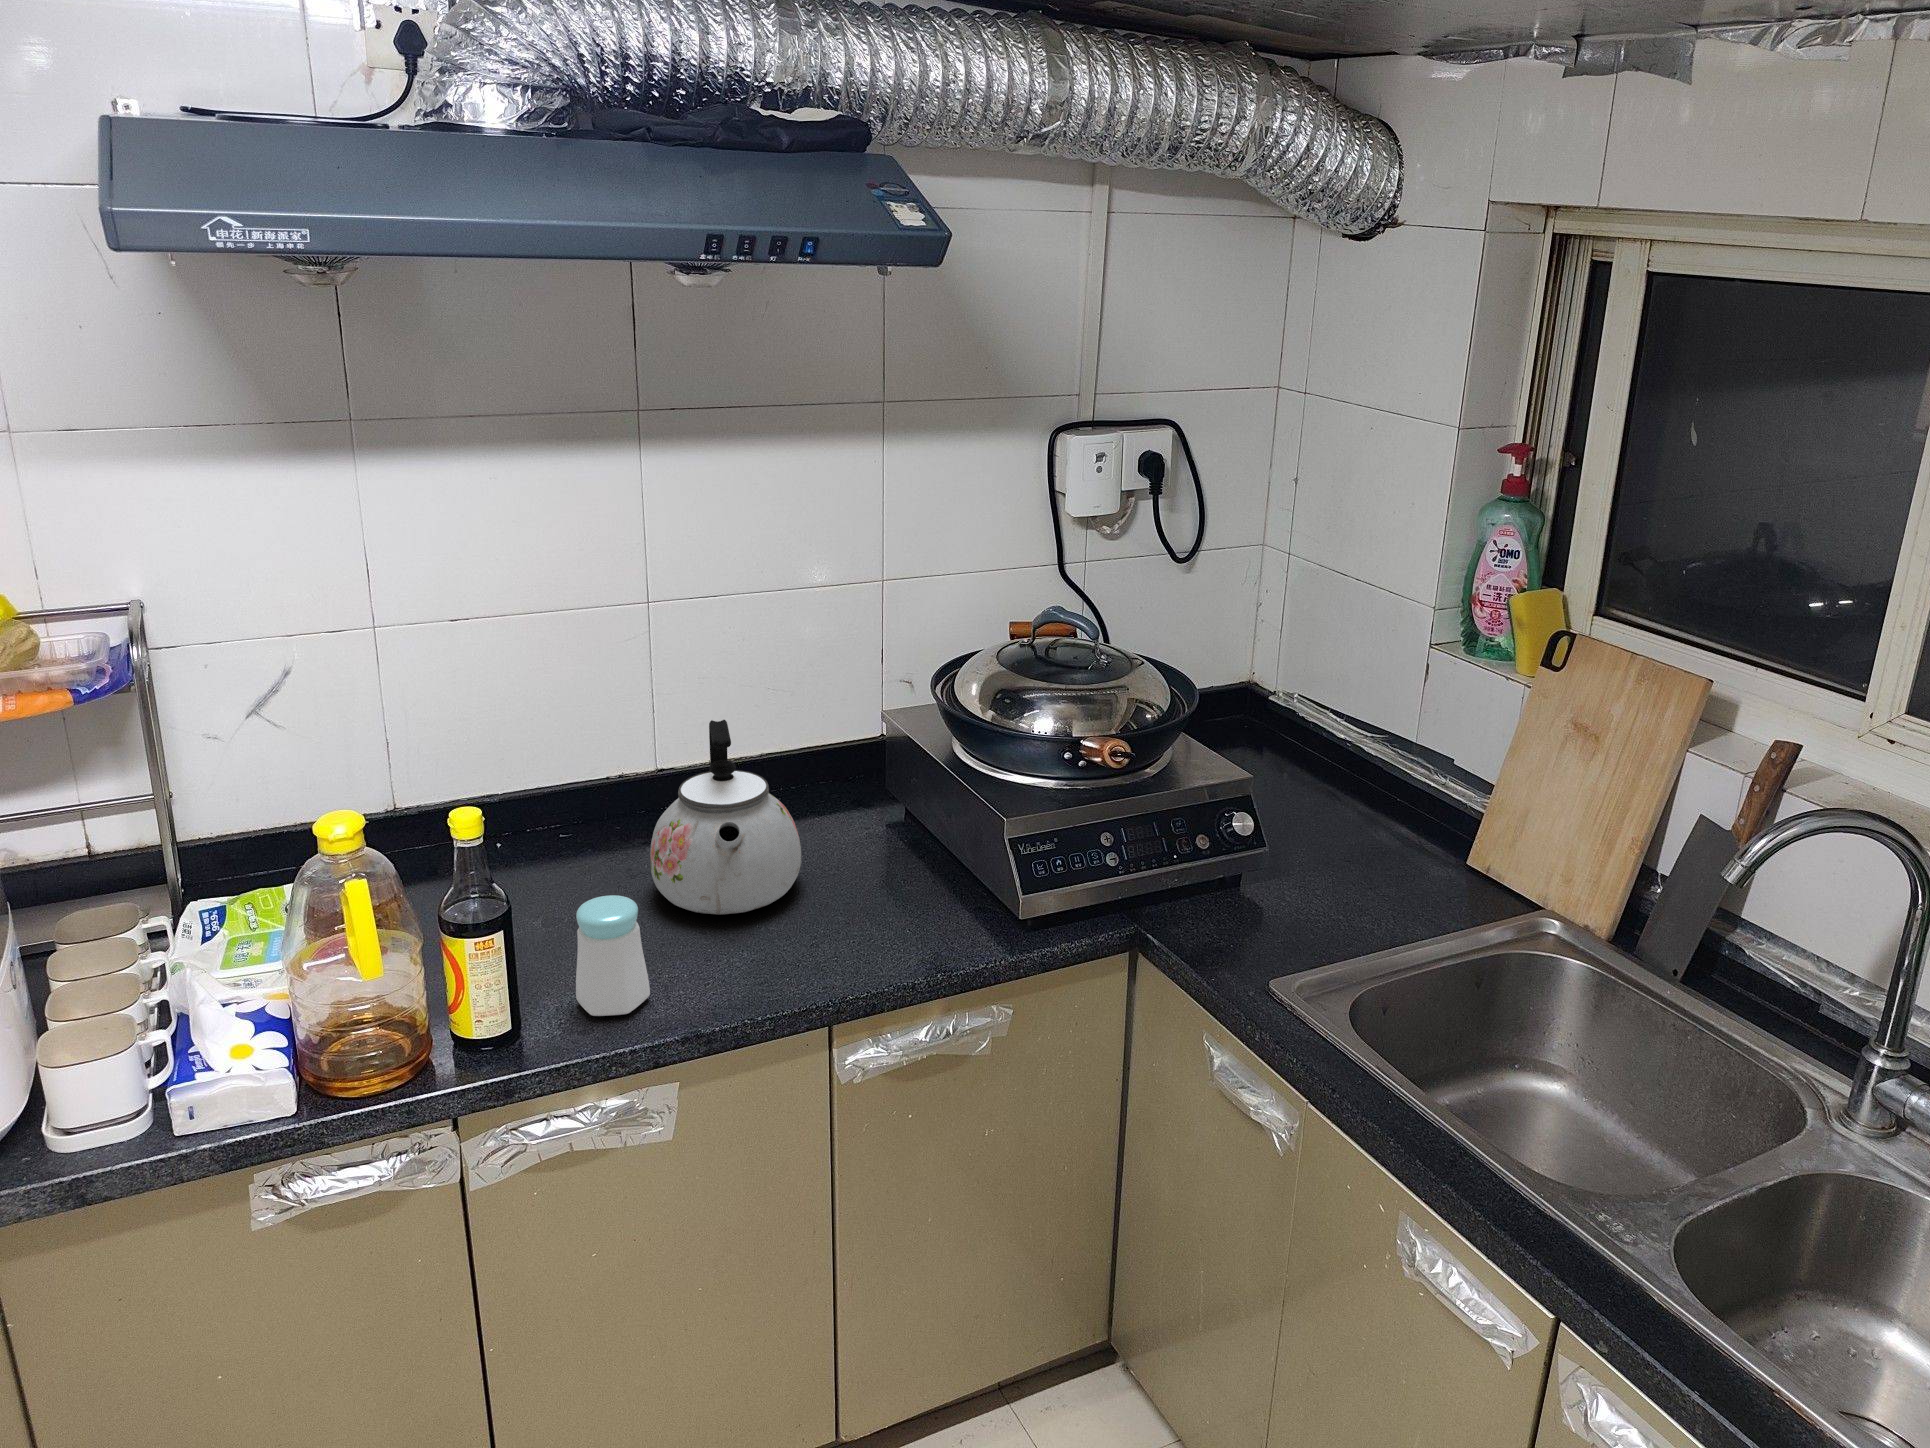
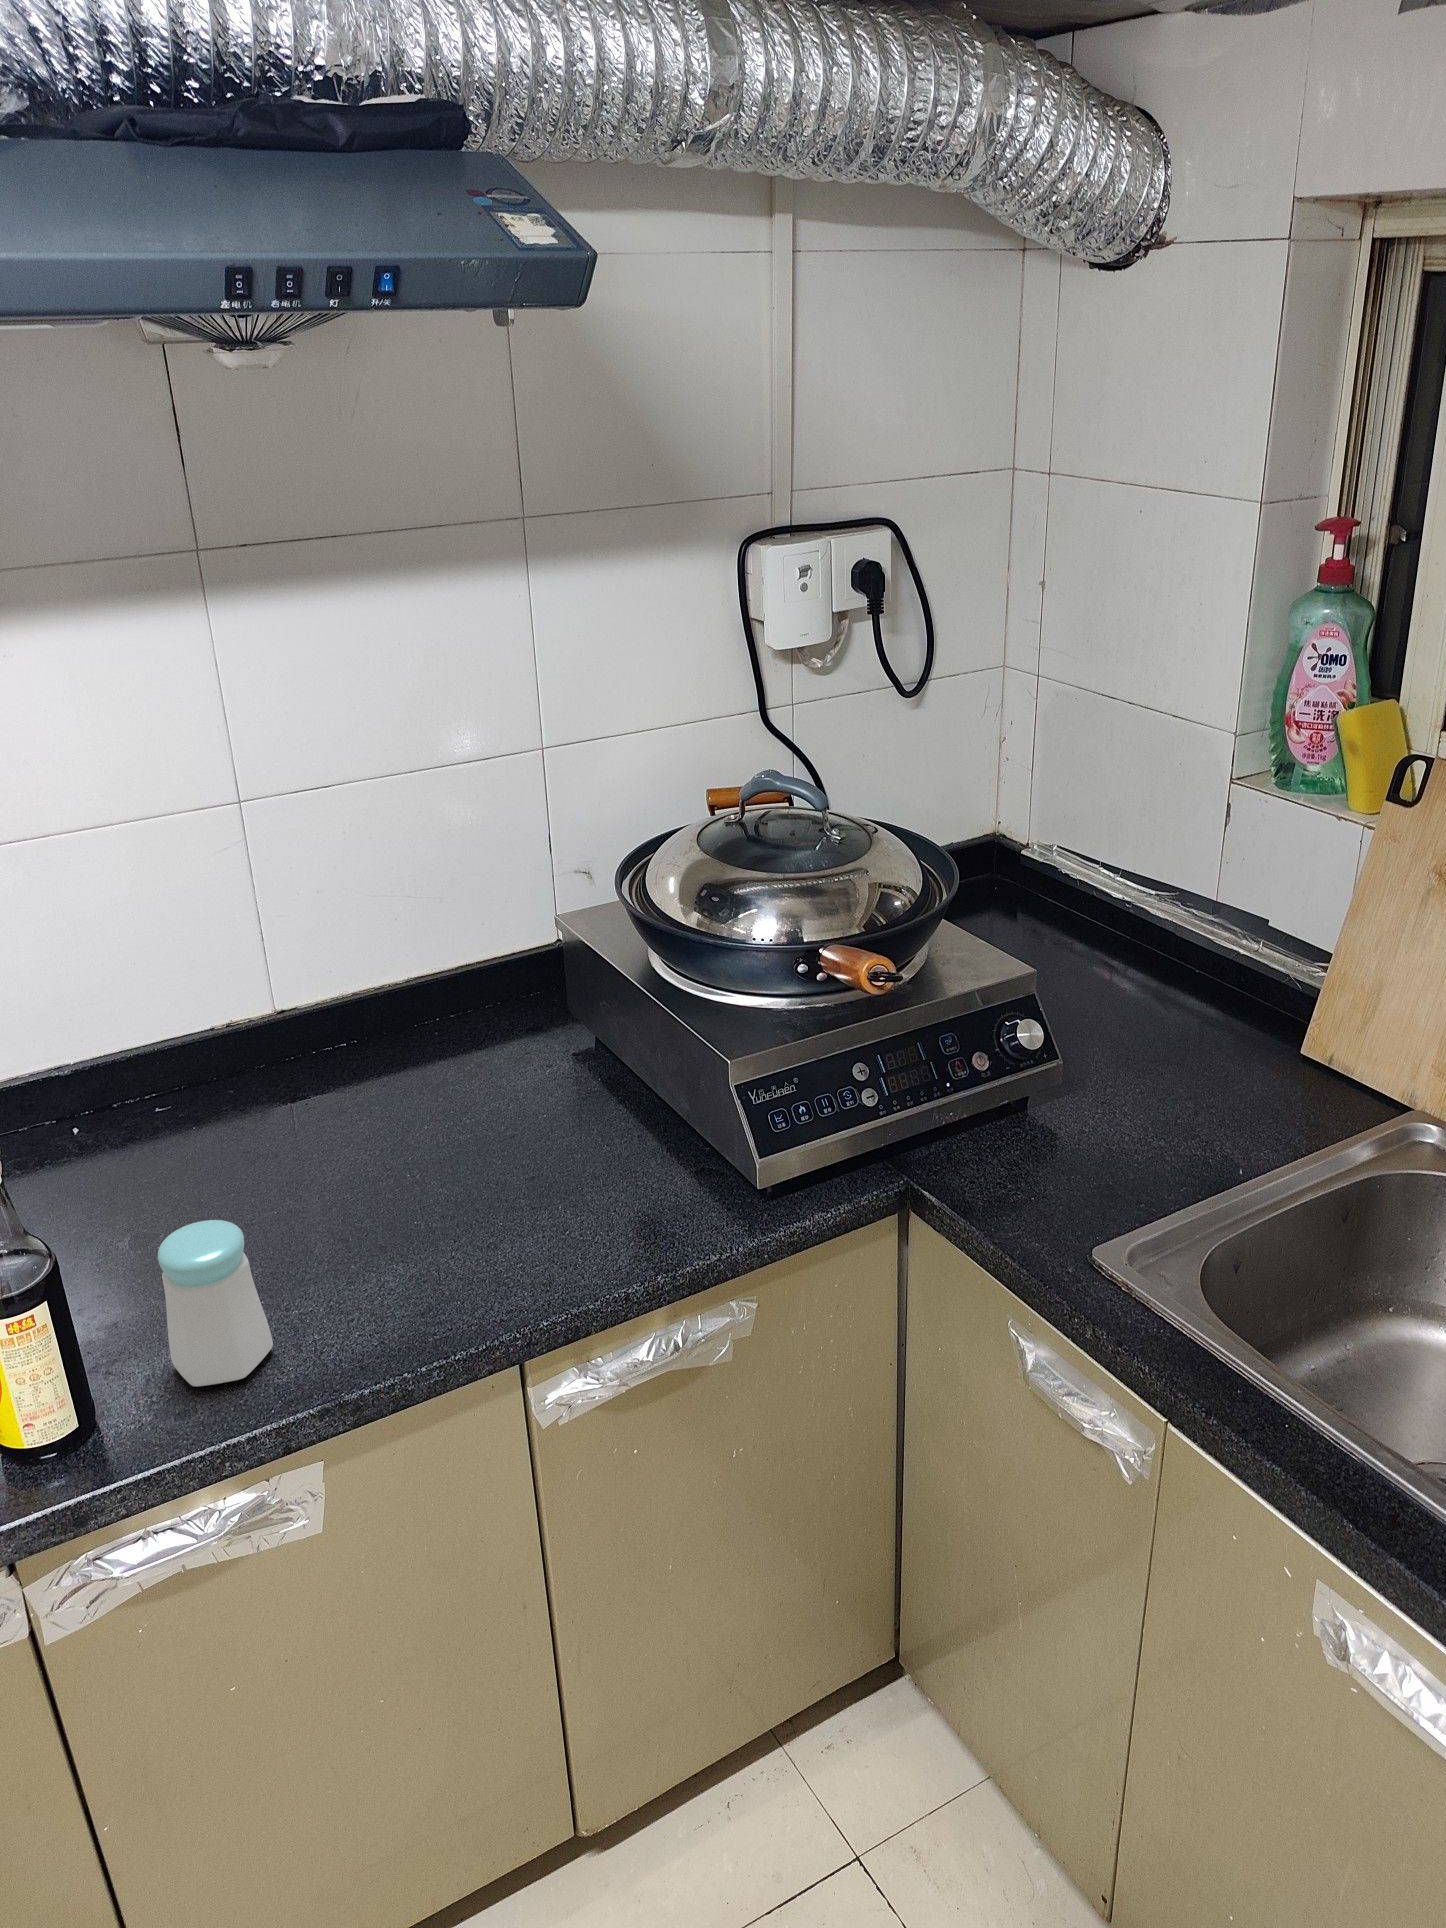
kettle: present [650,720,801,915] -> none [264,955,465,1214]

